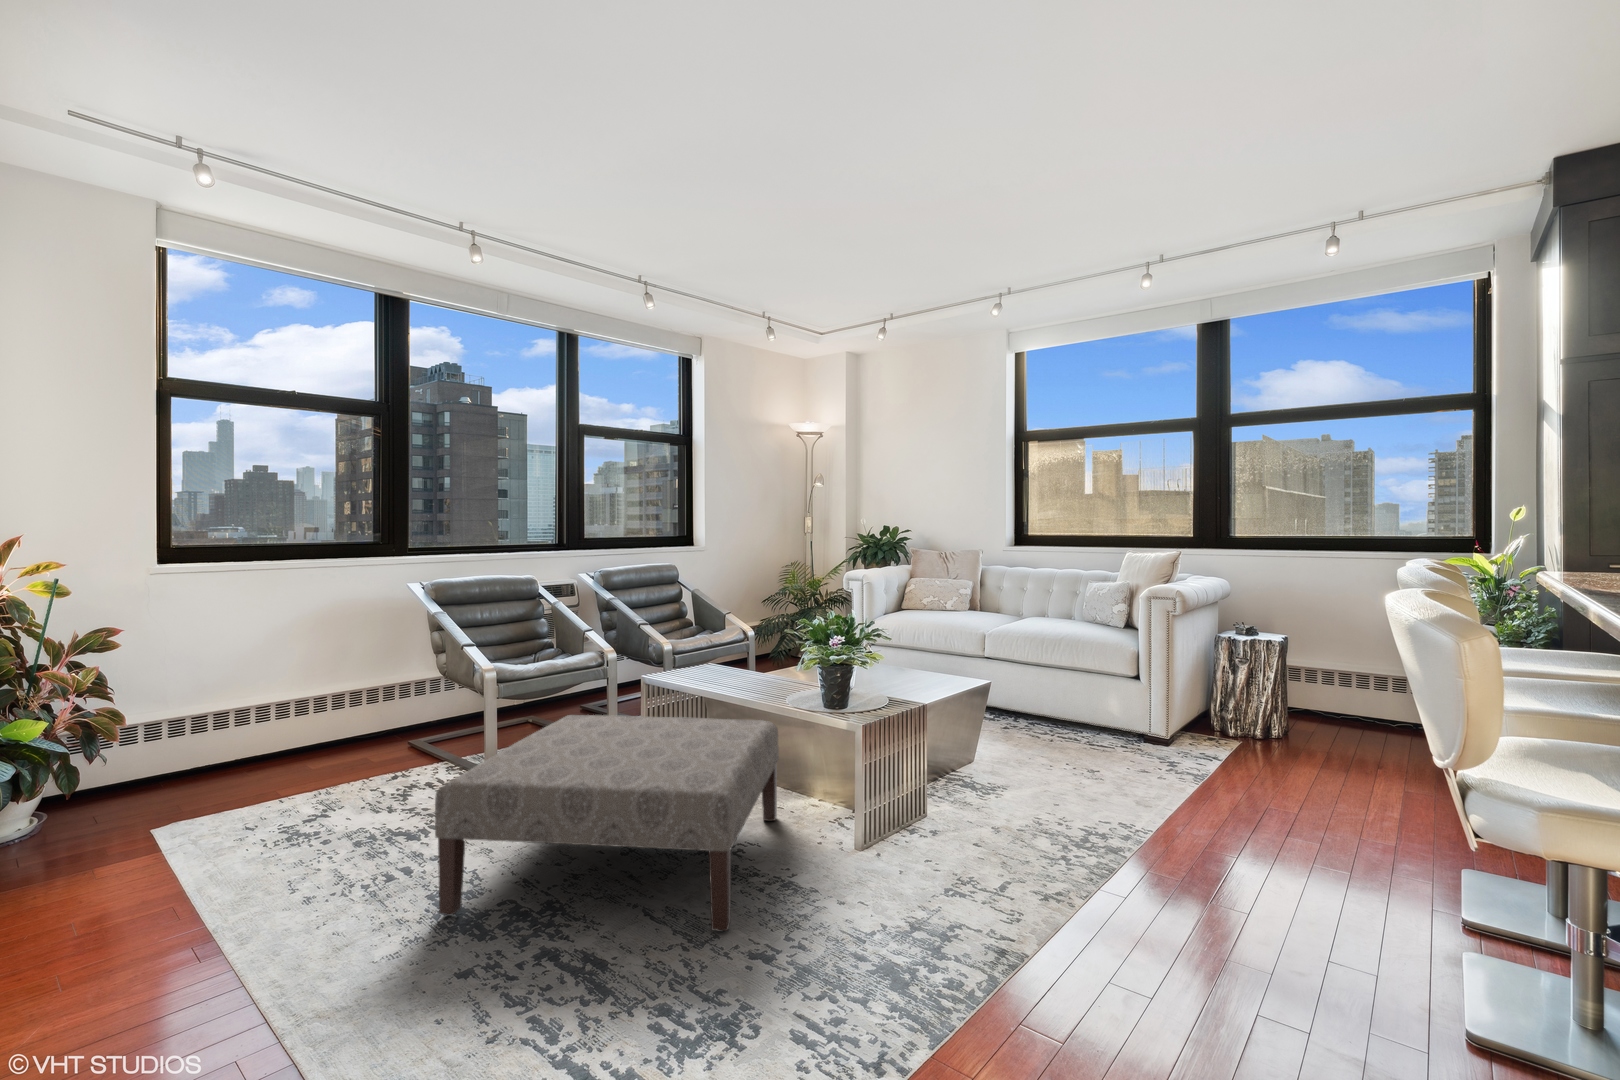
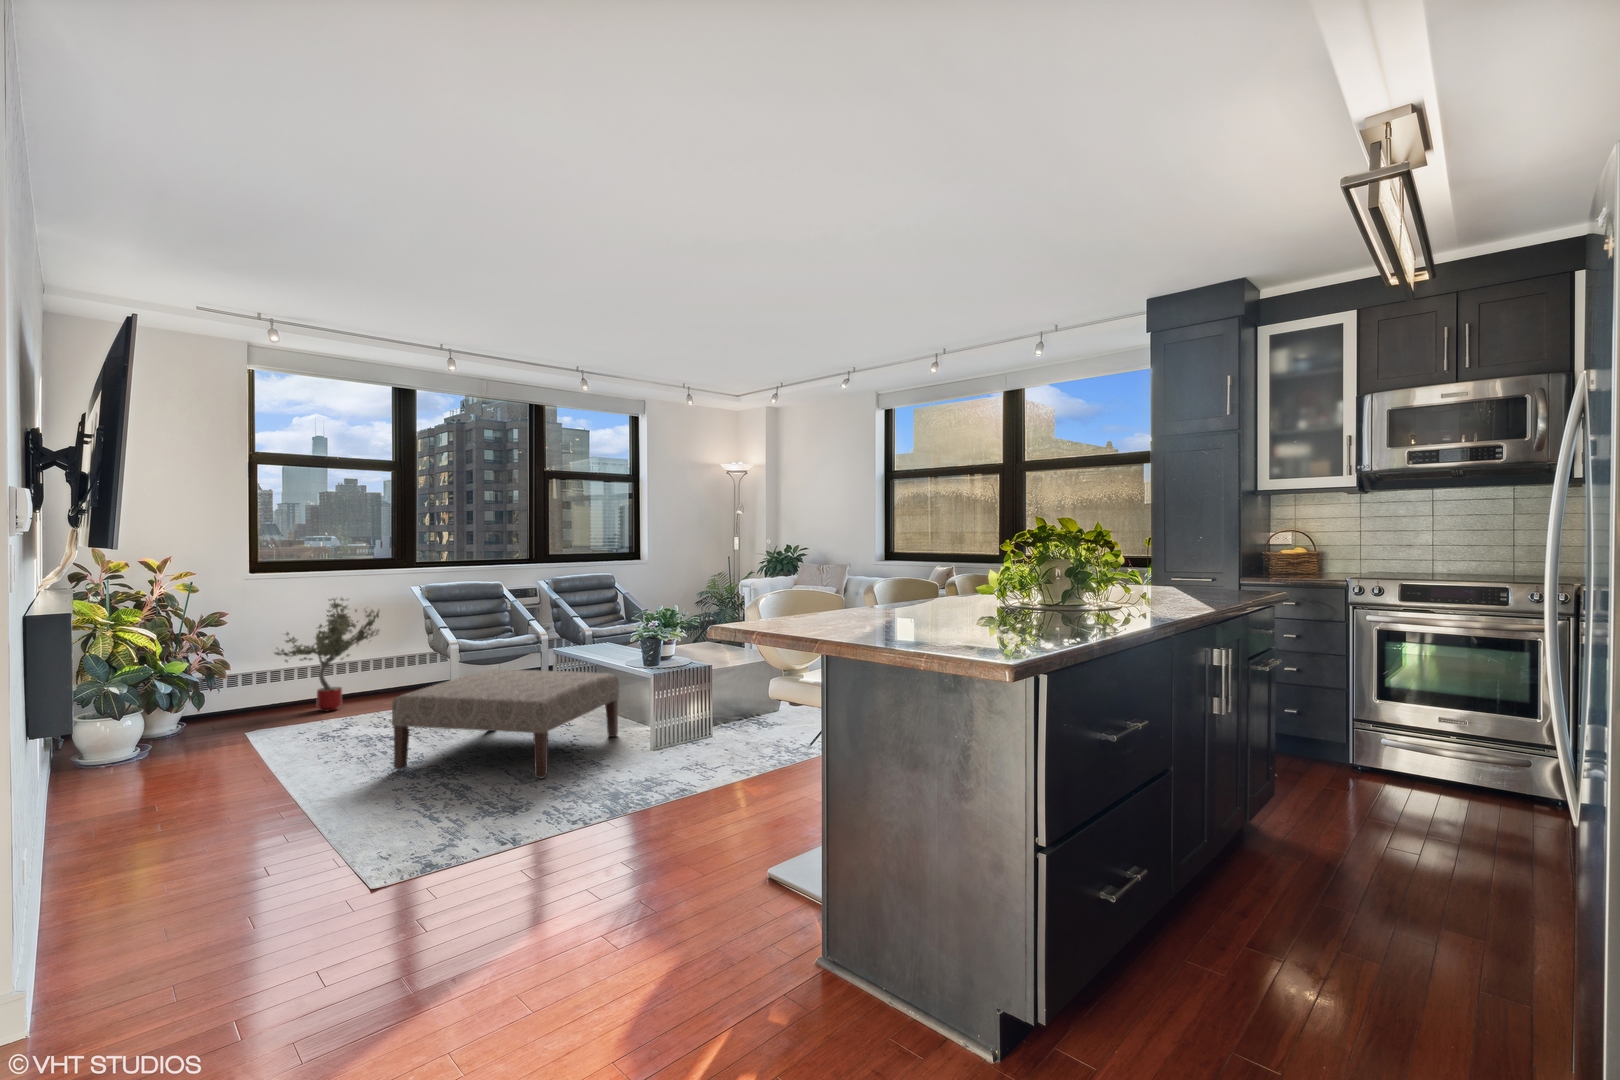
potted tree: none [198,600,369,777] -> present [275,598,379,711]

